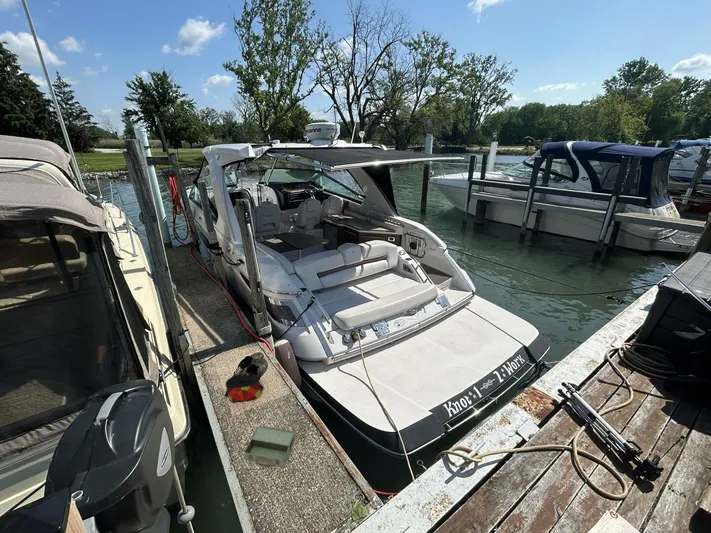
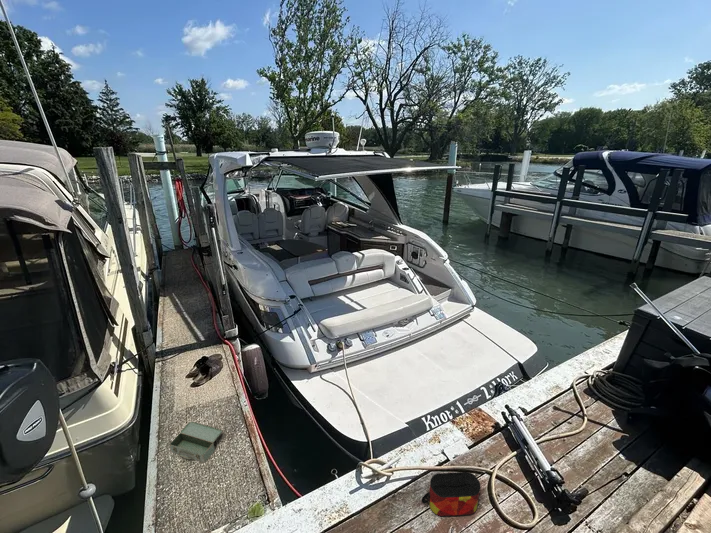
bag: present [225,374,263,403] -> present [422,472,480,517]

